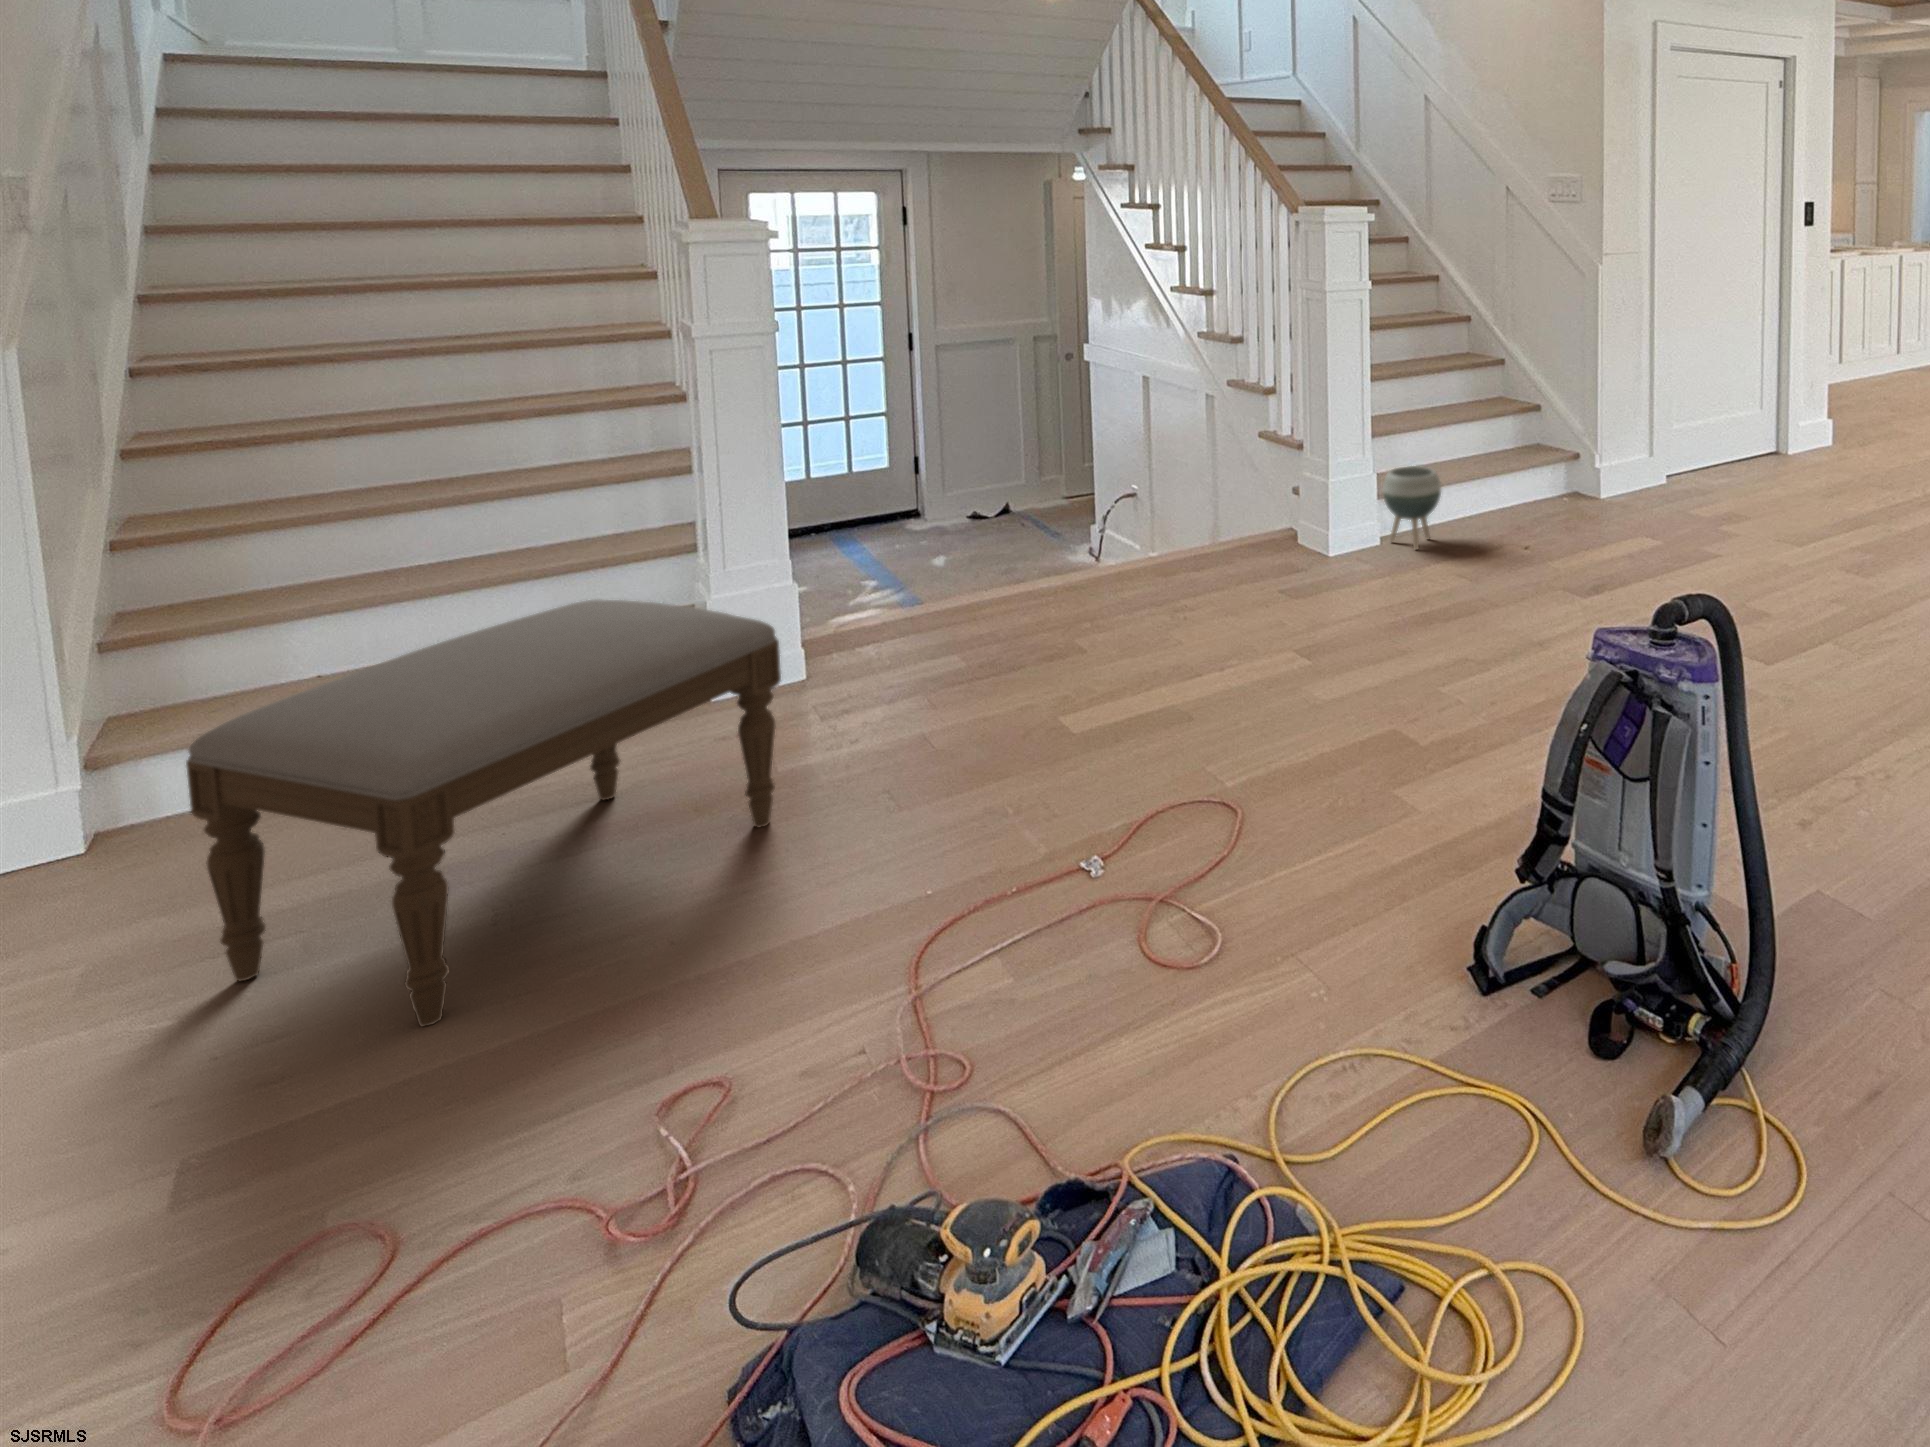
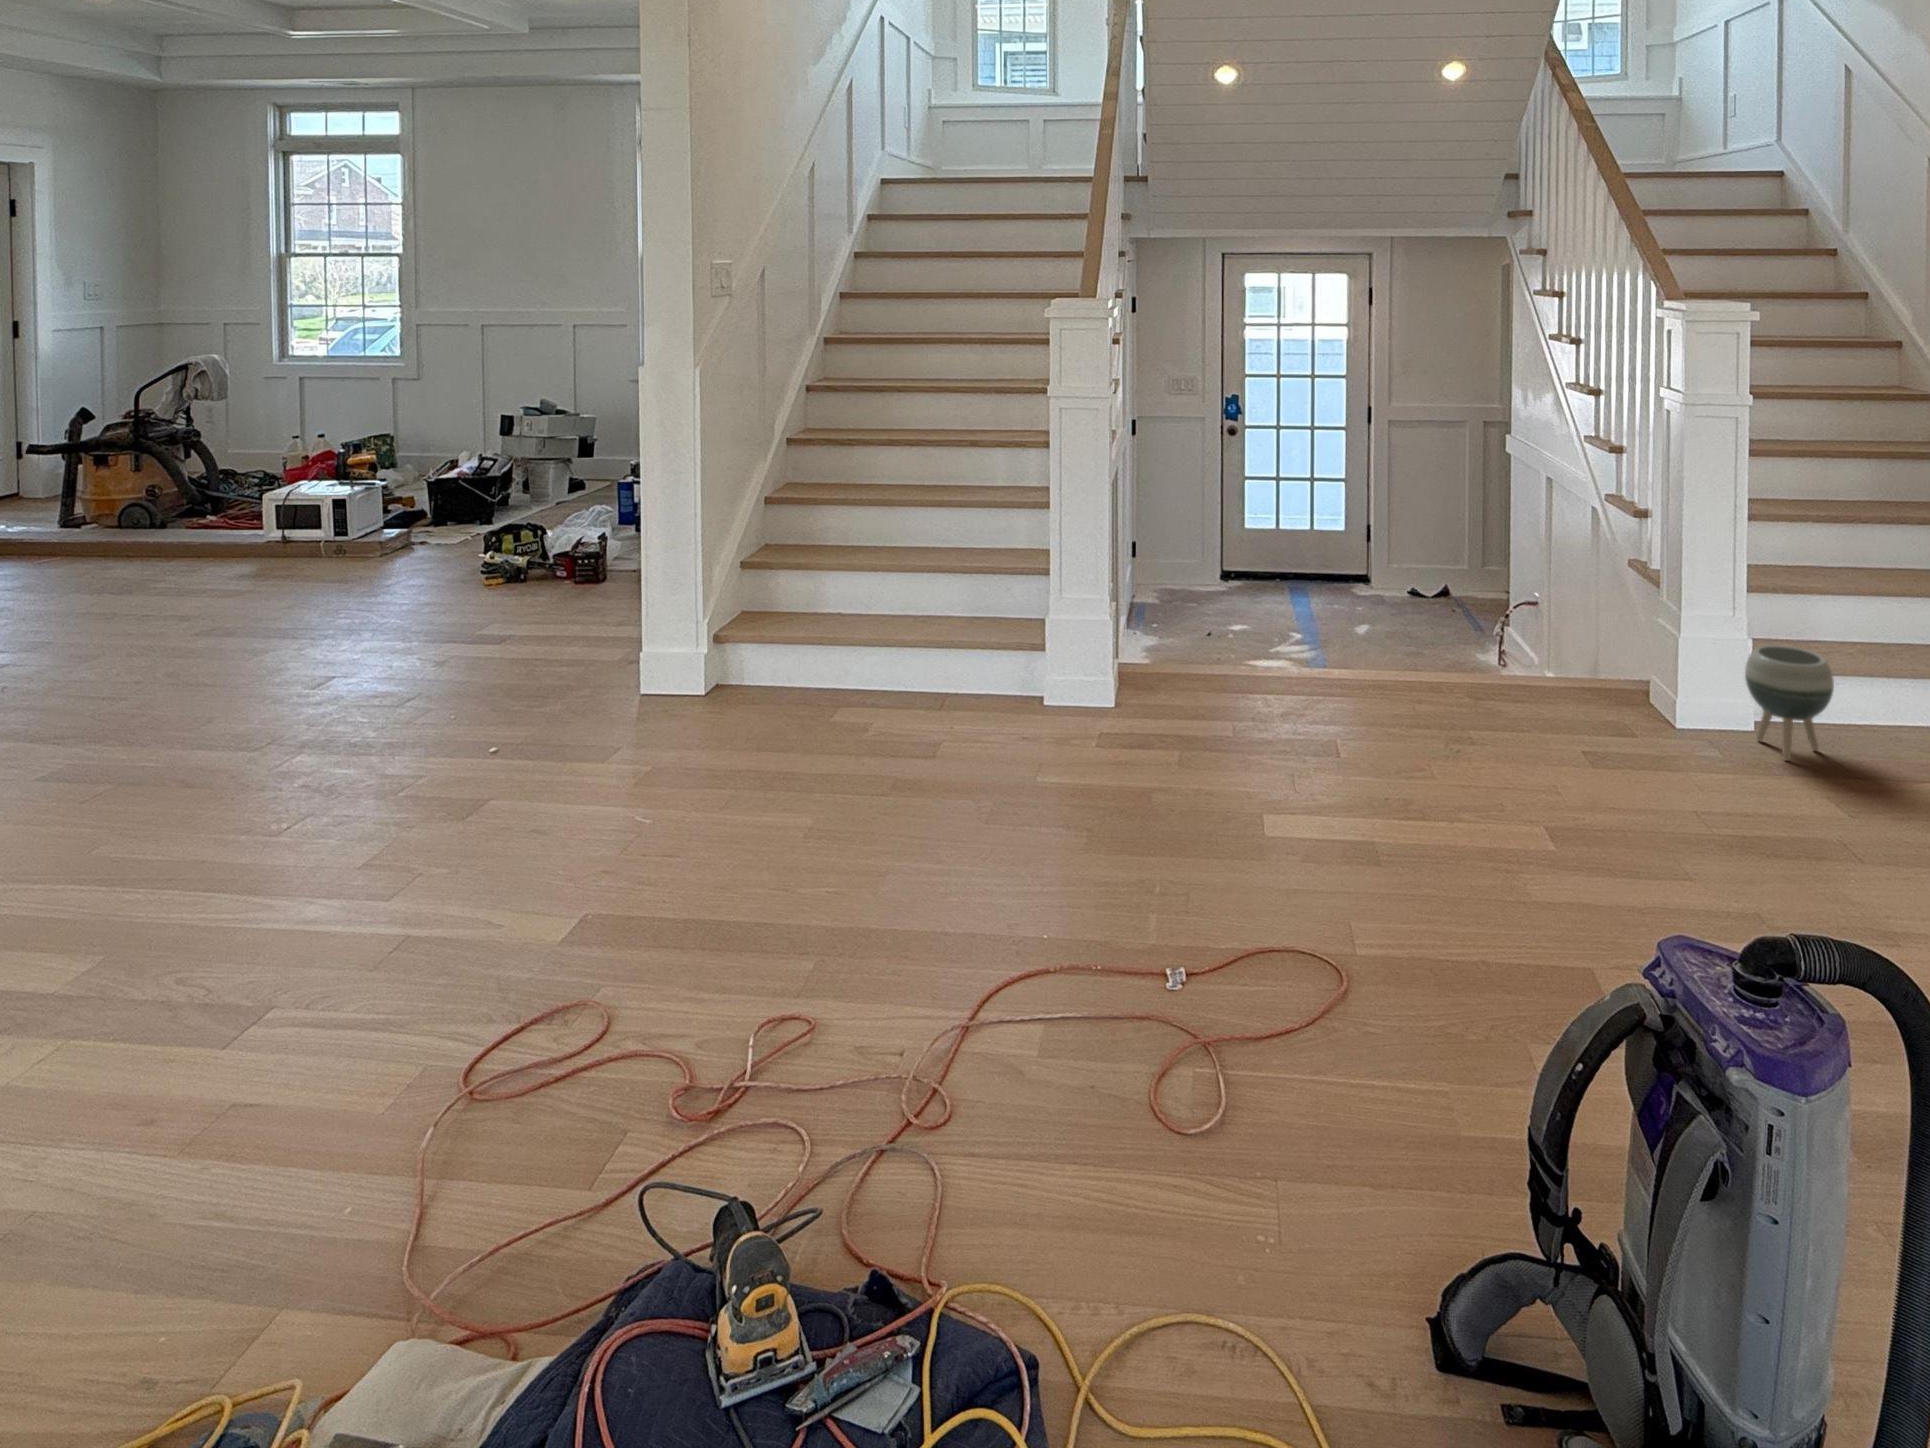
ottoman: present [186,599,781,1027] -> none [688,605,1009,890]

